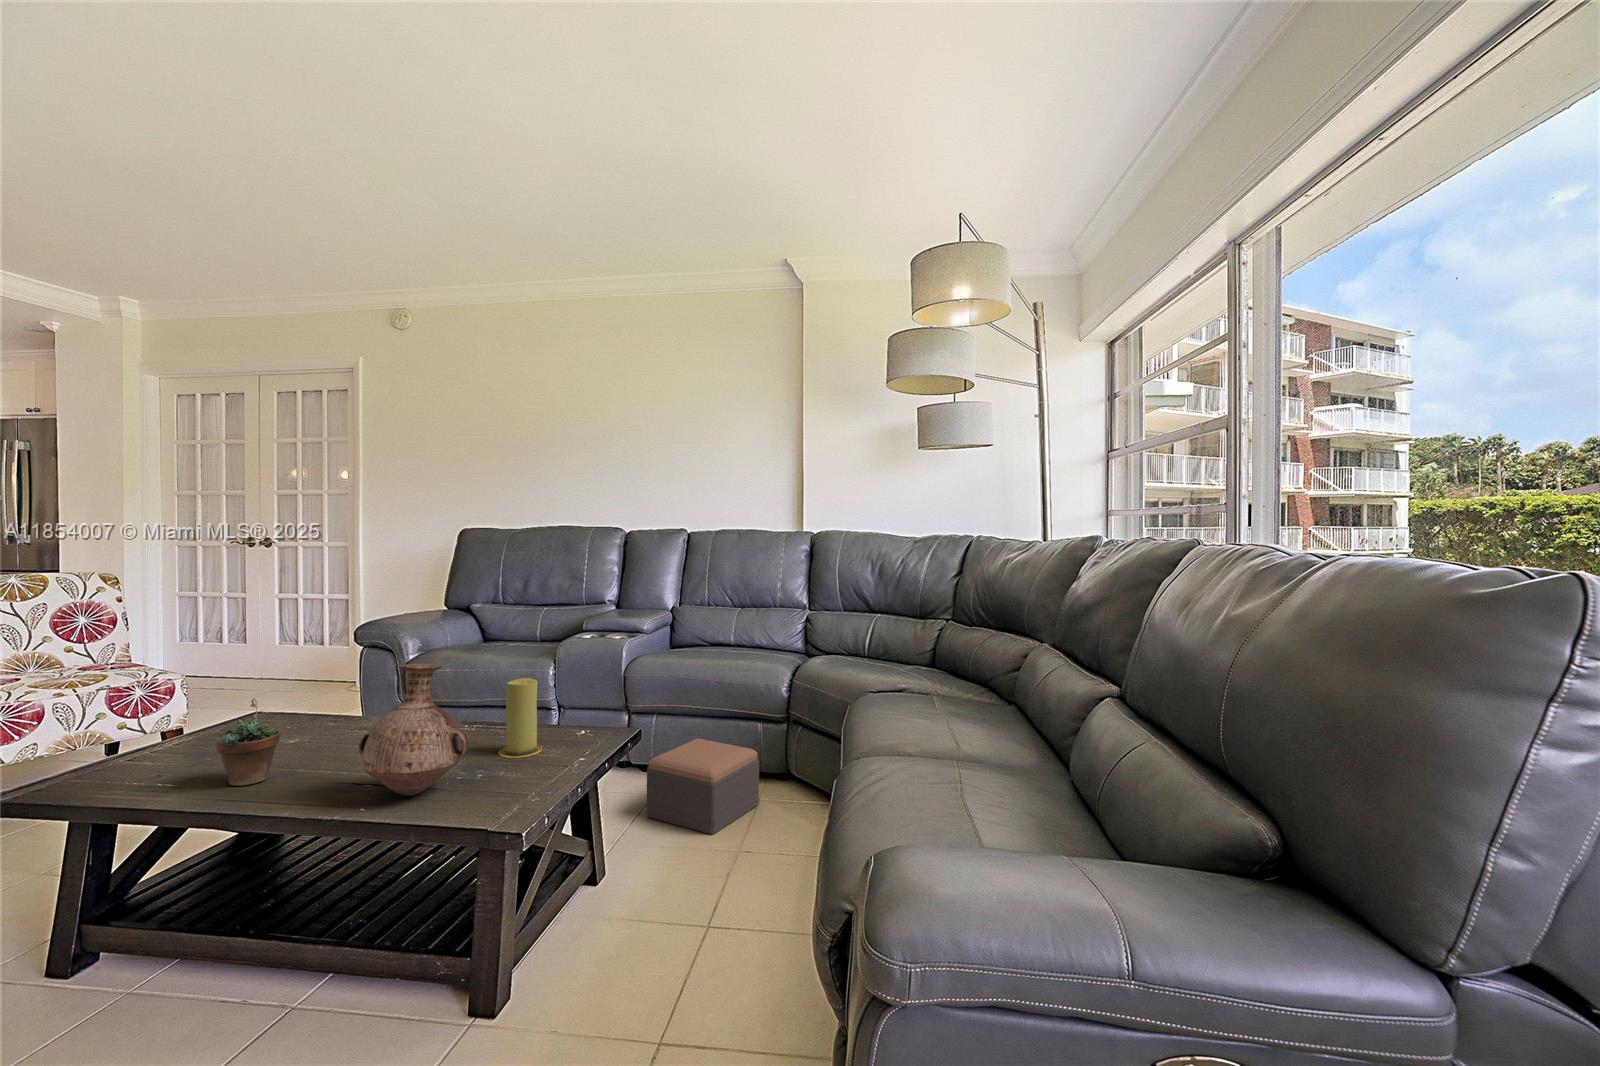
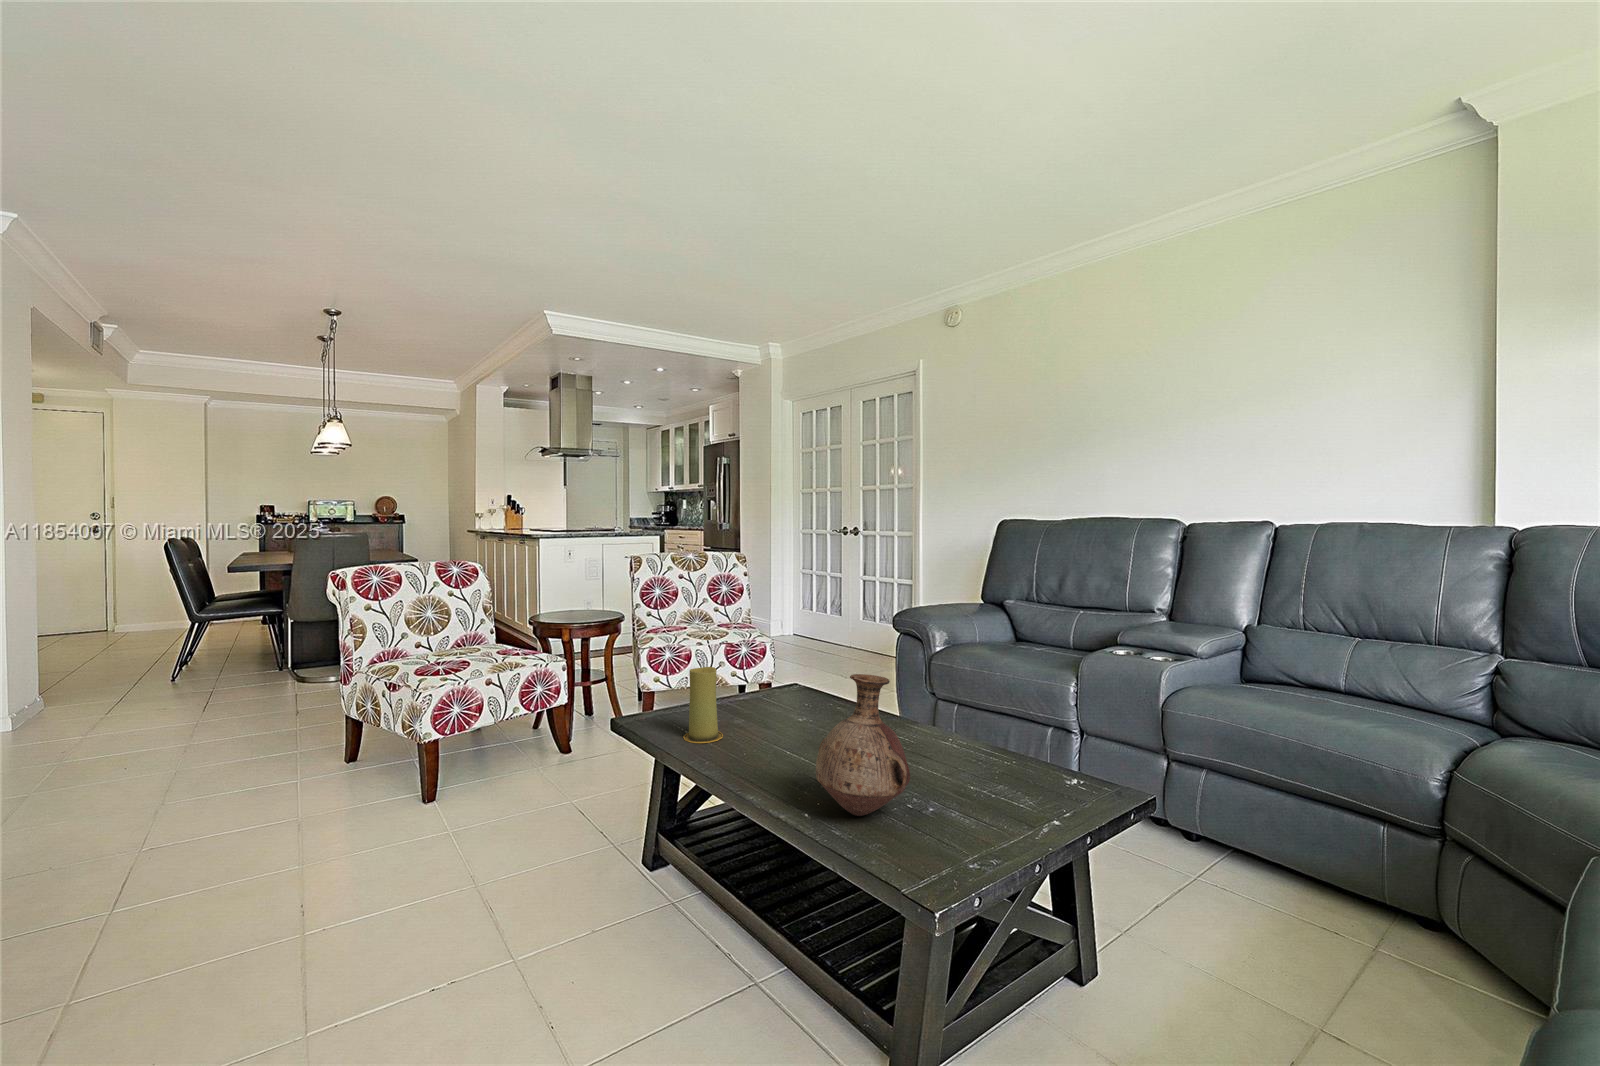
candle: present [499,678,542,758] -> present [683,667,723,743]
succulent plant: present [216,698,280,786] -> none [732,683,776,761]
footstool: present [647,739,759,835] -> none [1174,824,1370,981]

